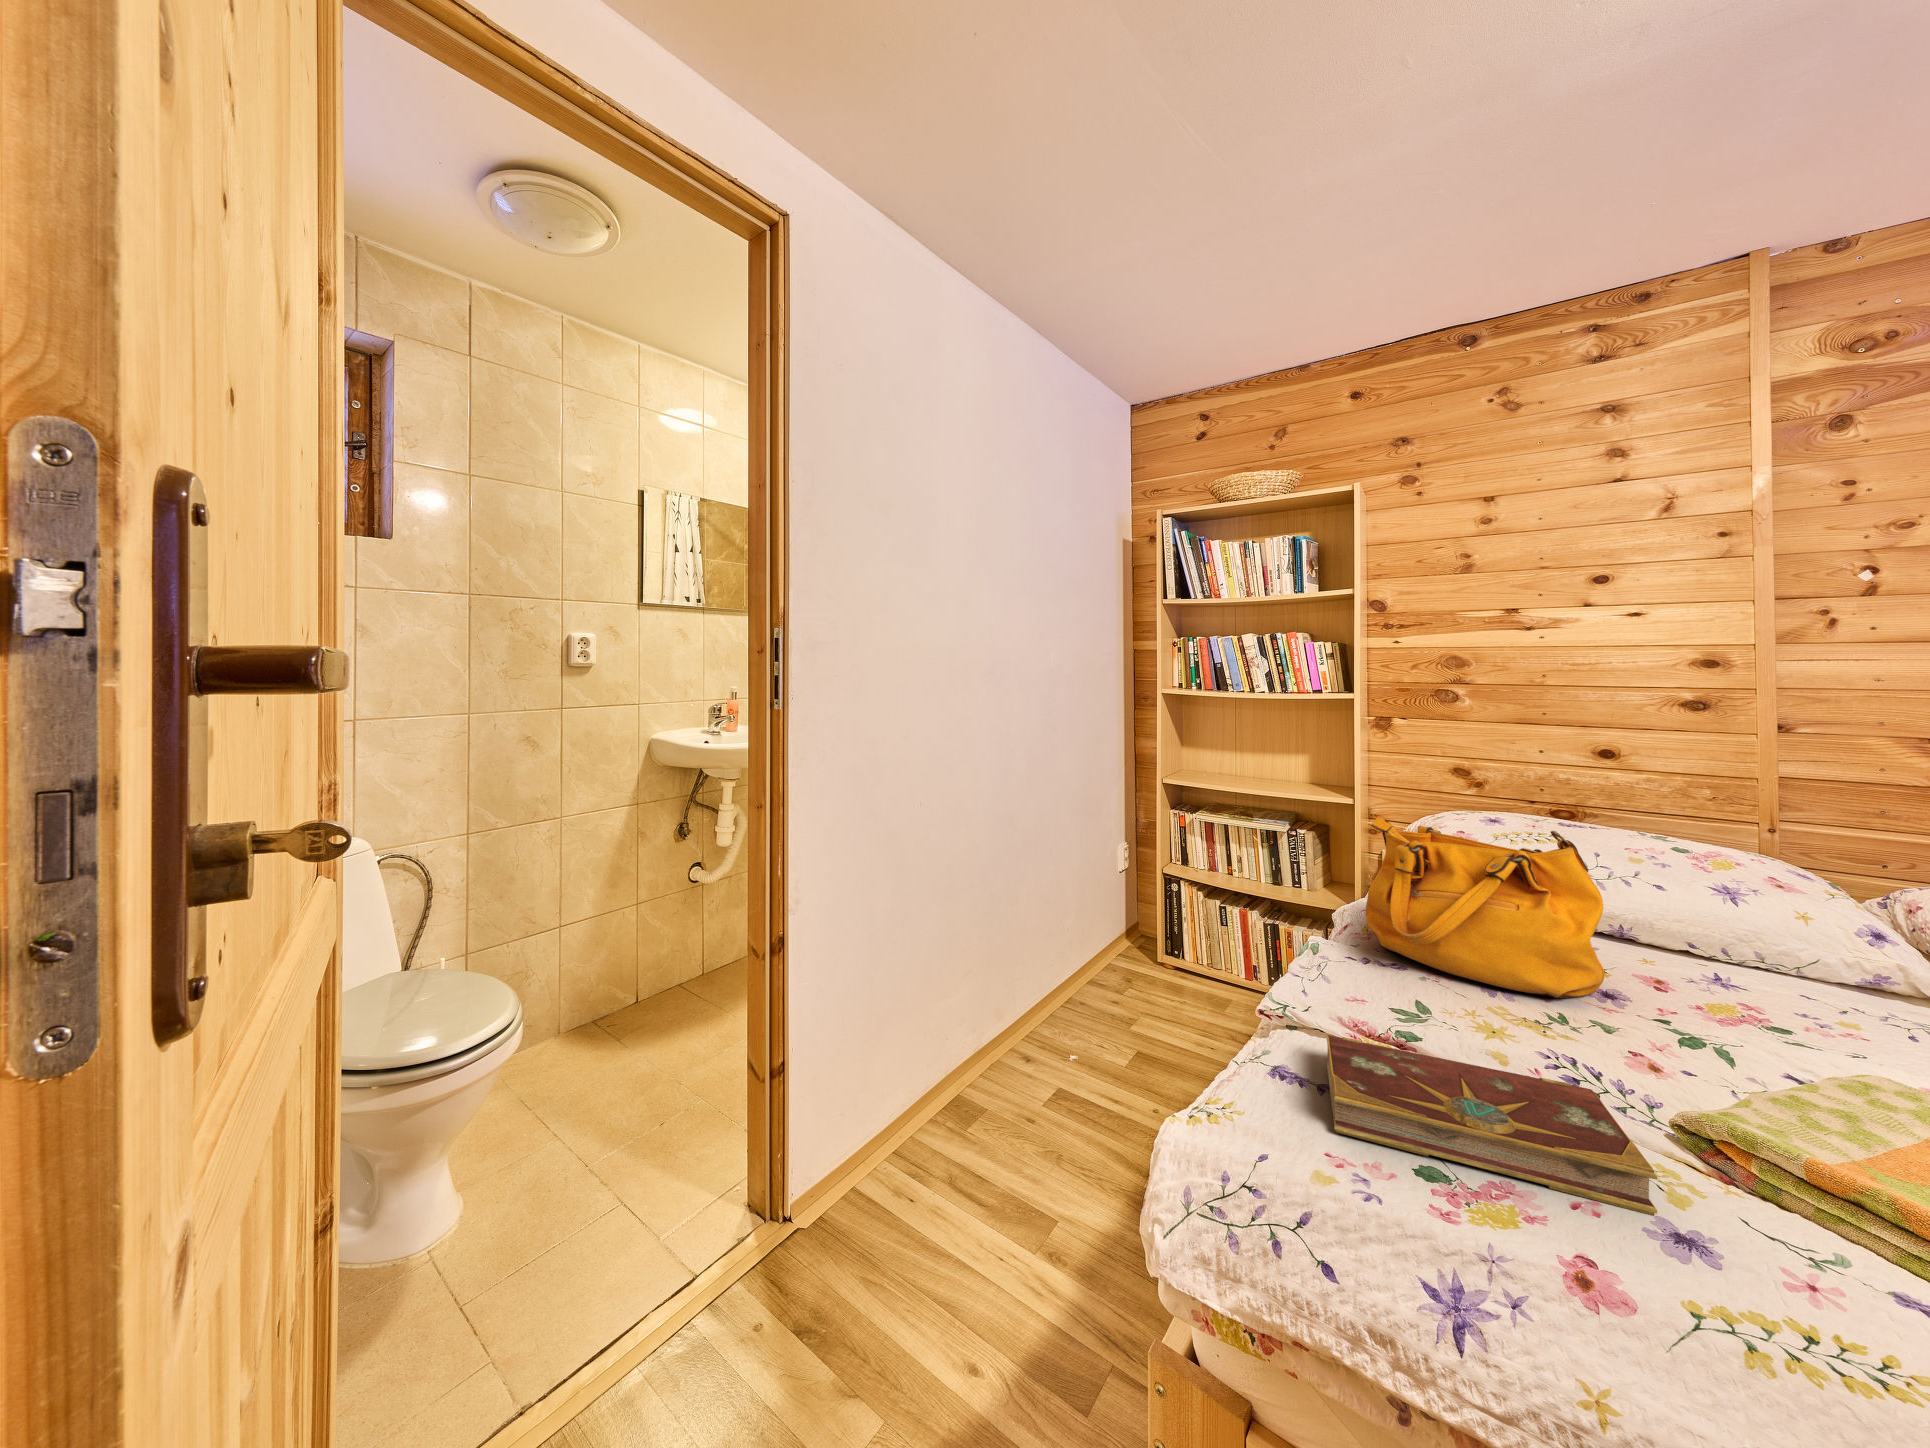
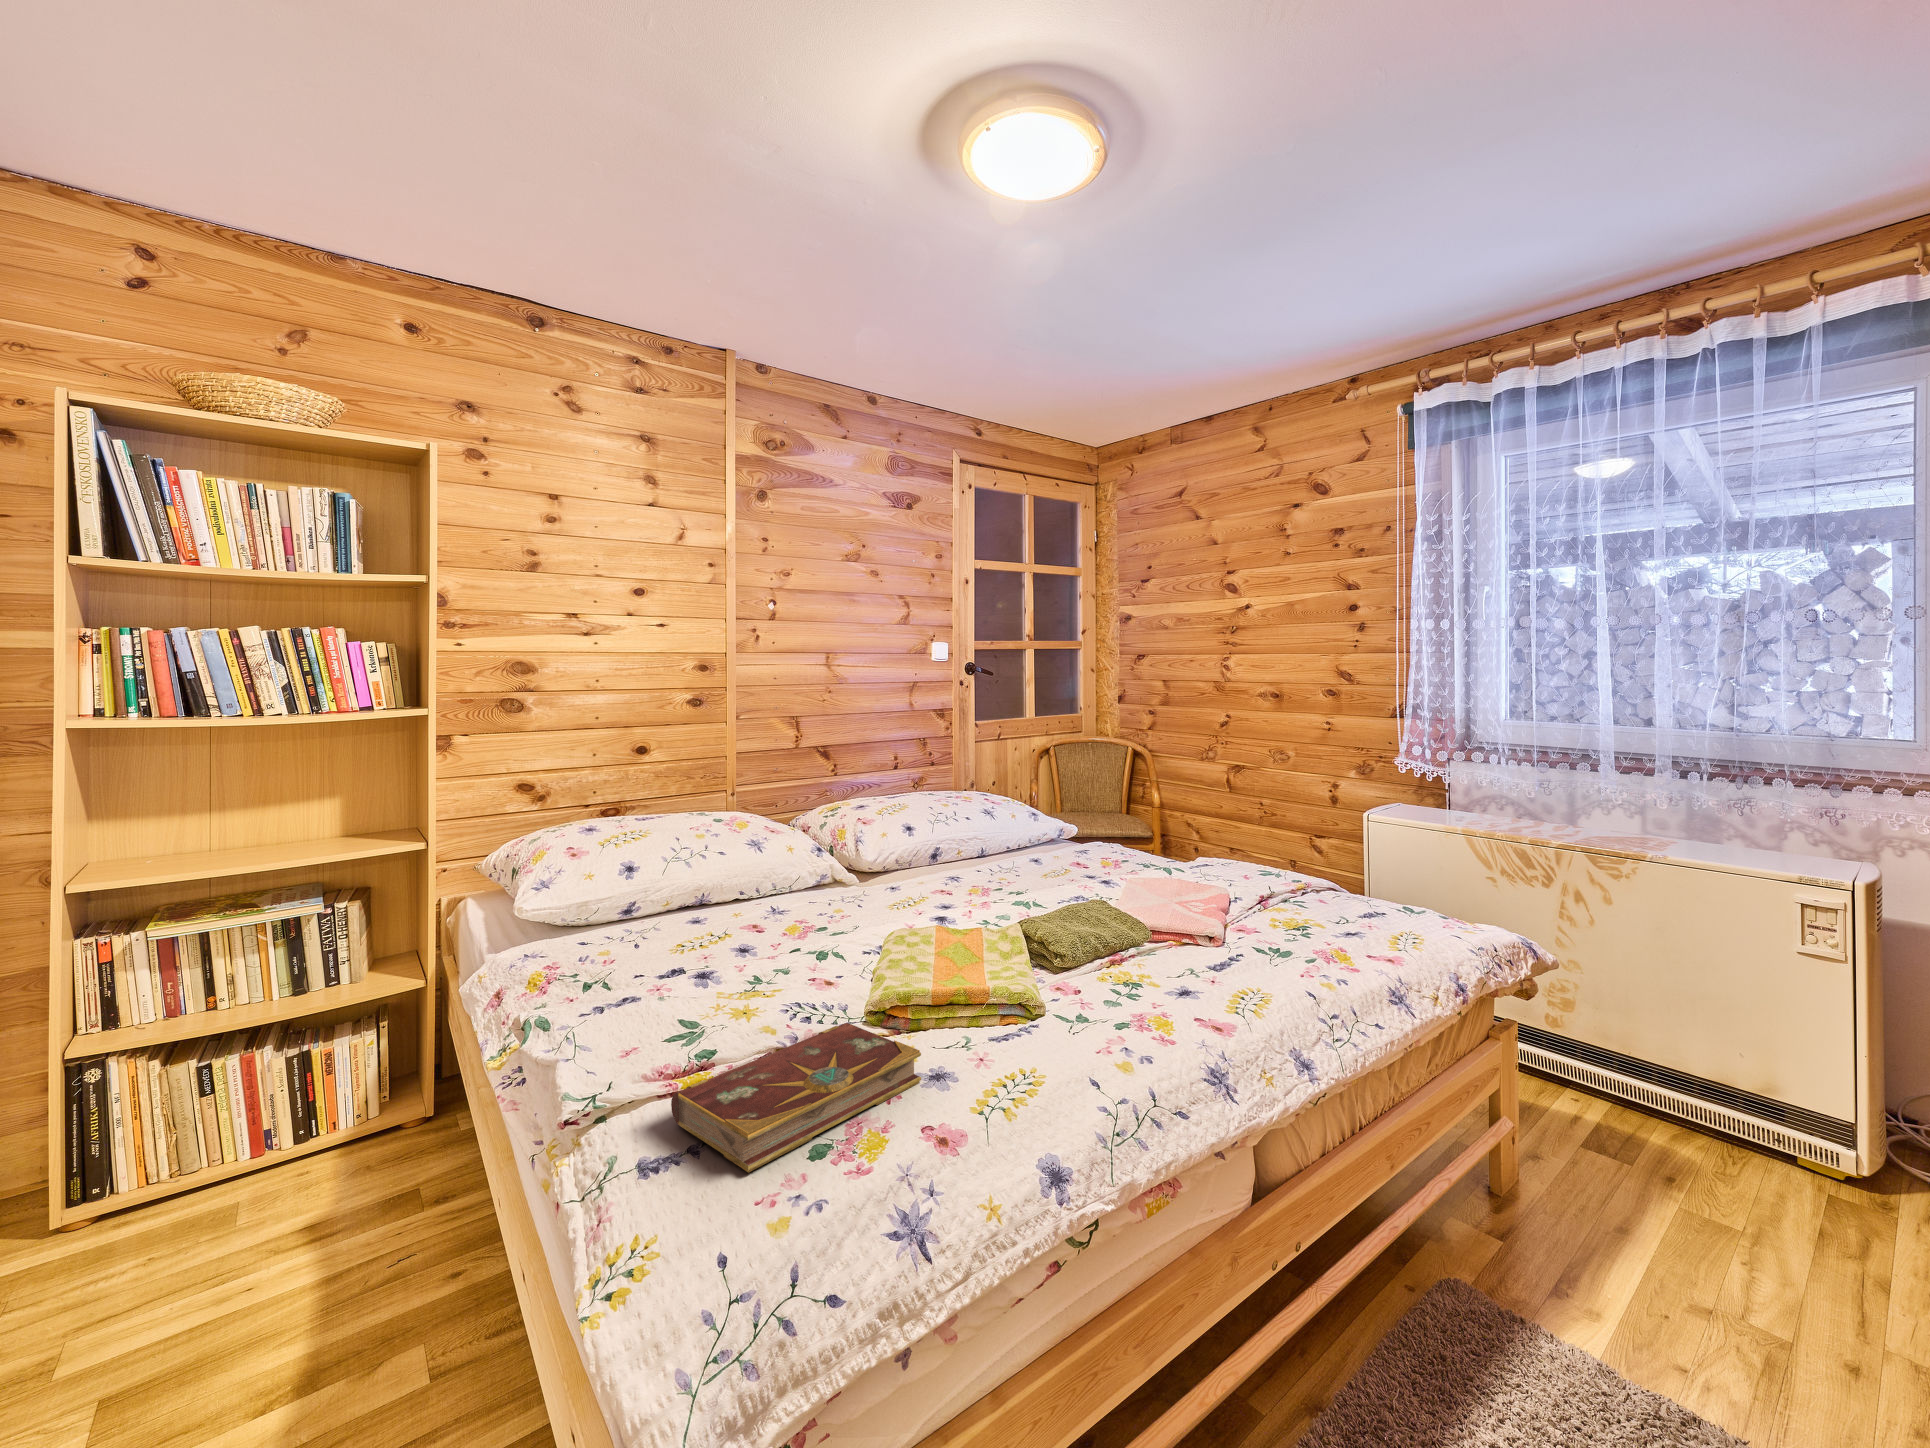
handbag: present [1366,816,1605,998] -> none [562,829,765,995]

